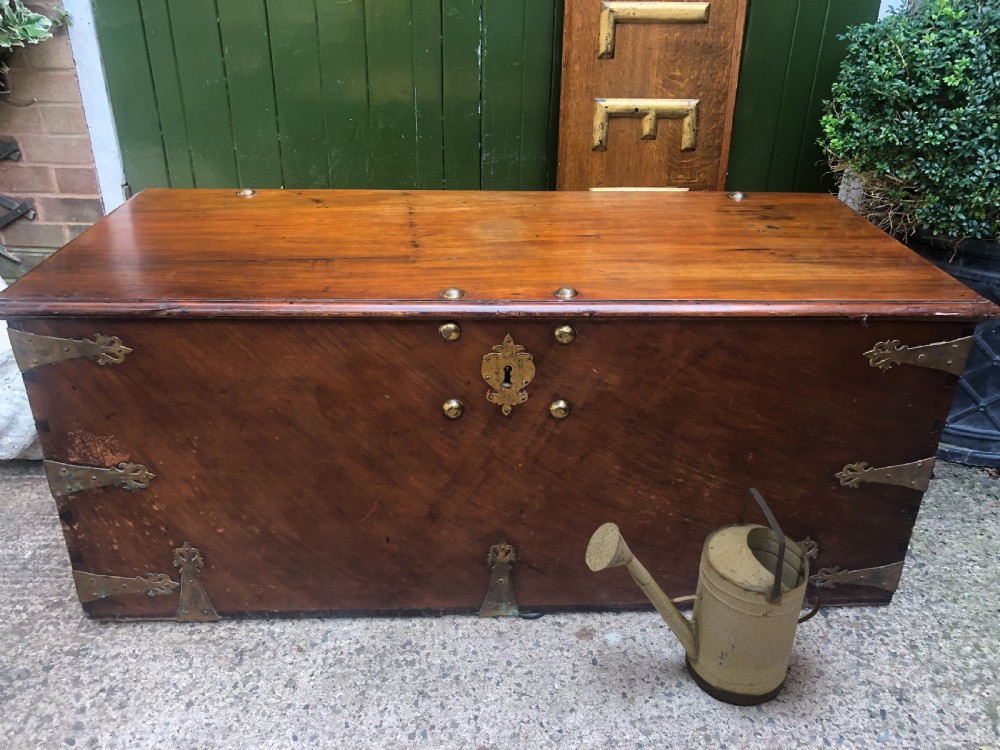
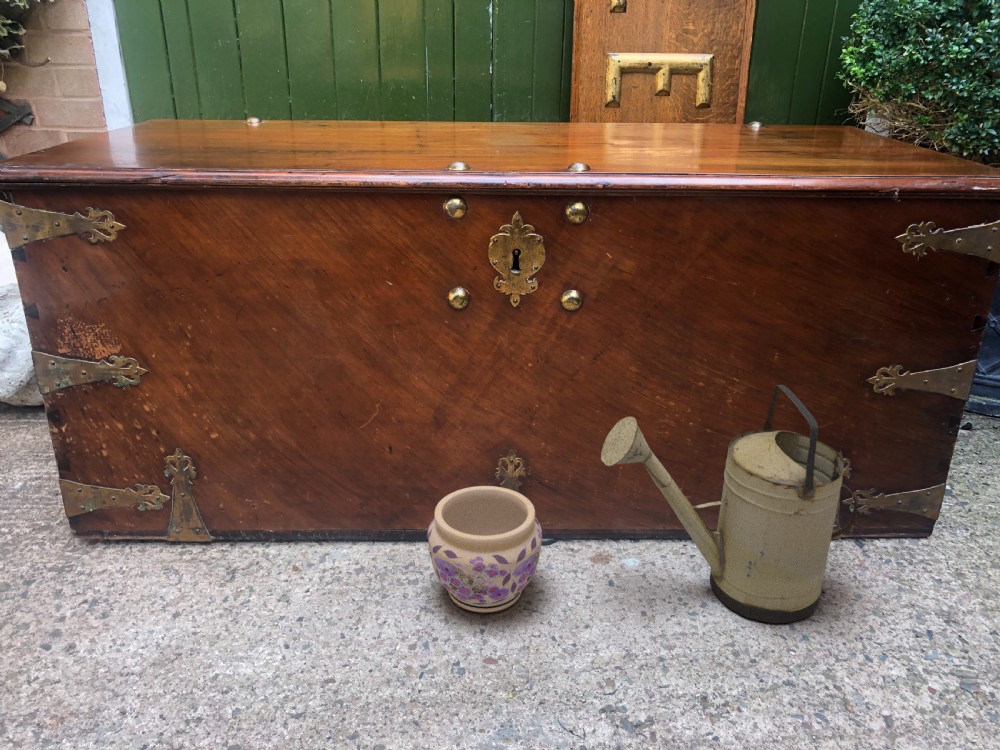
planter: none [424,575,531,699] -> present [428,486,542,615]

